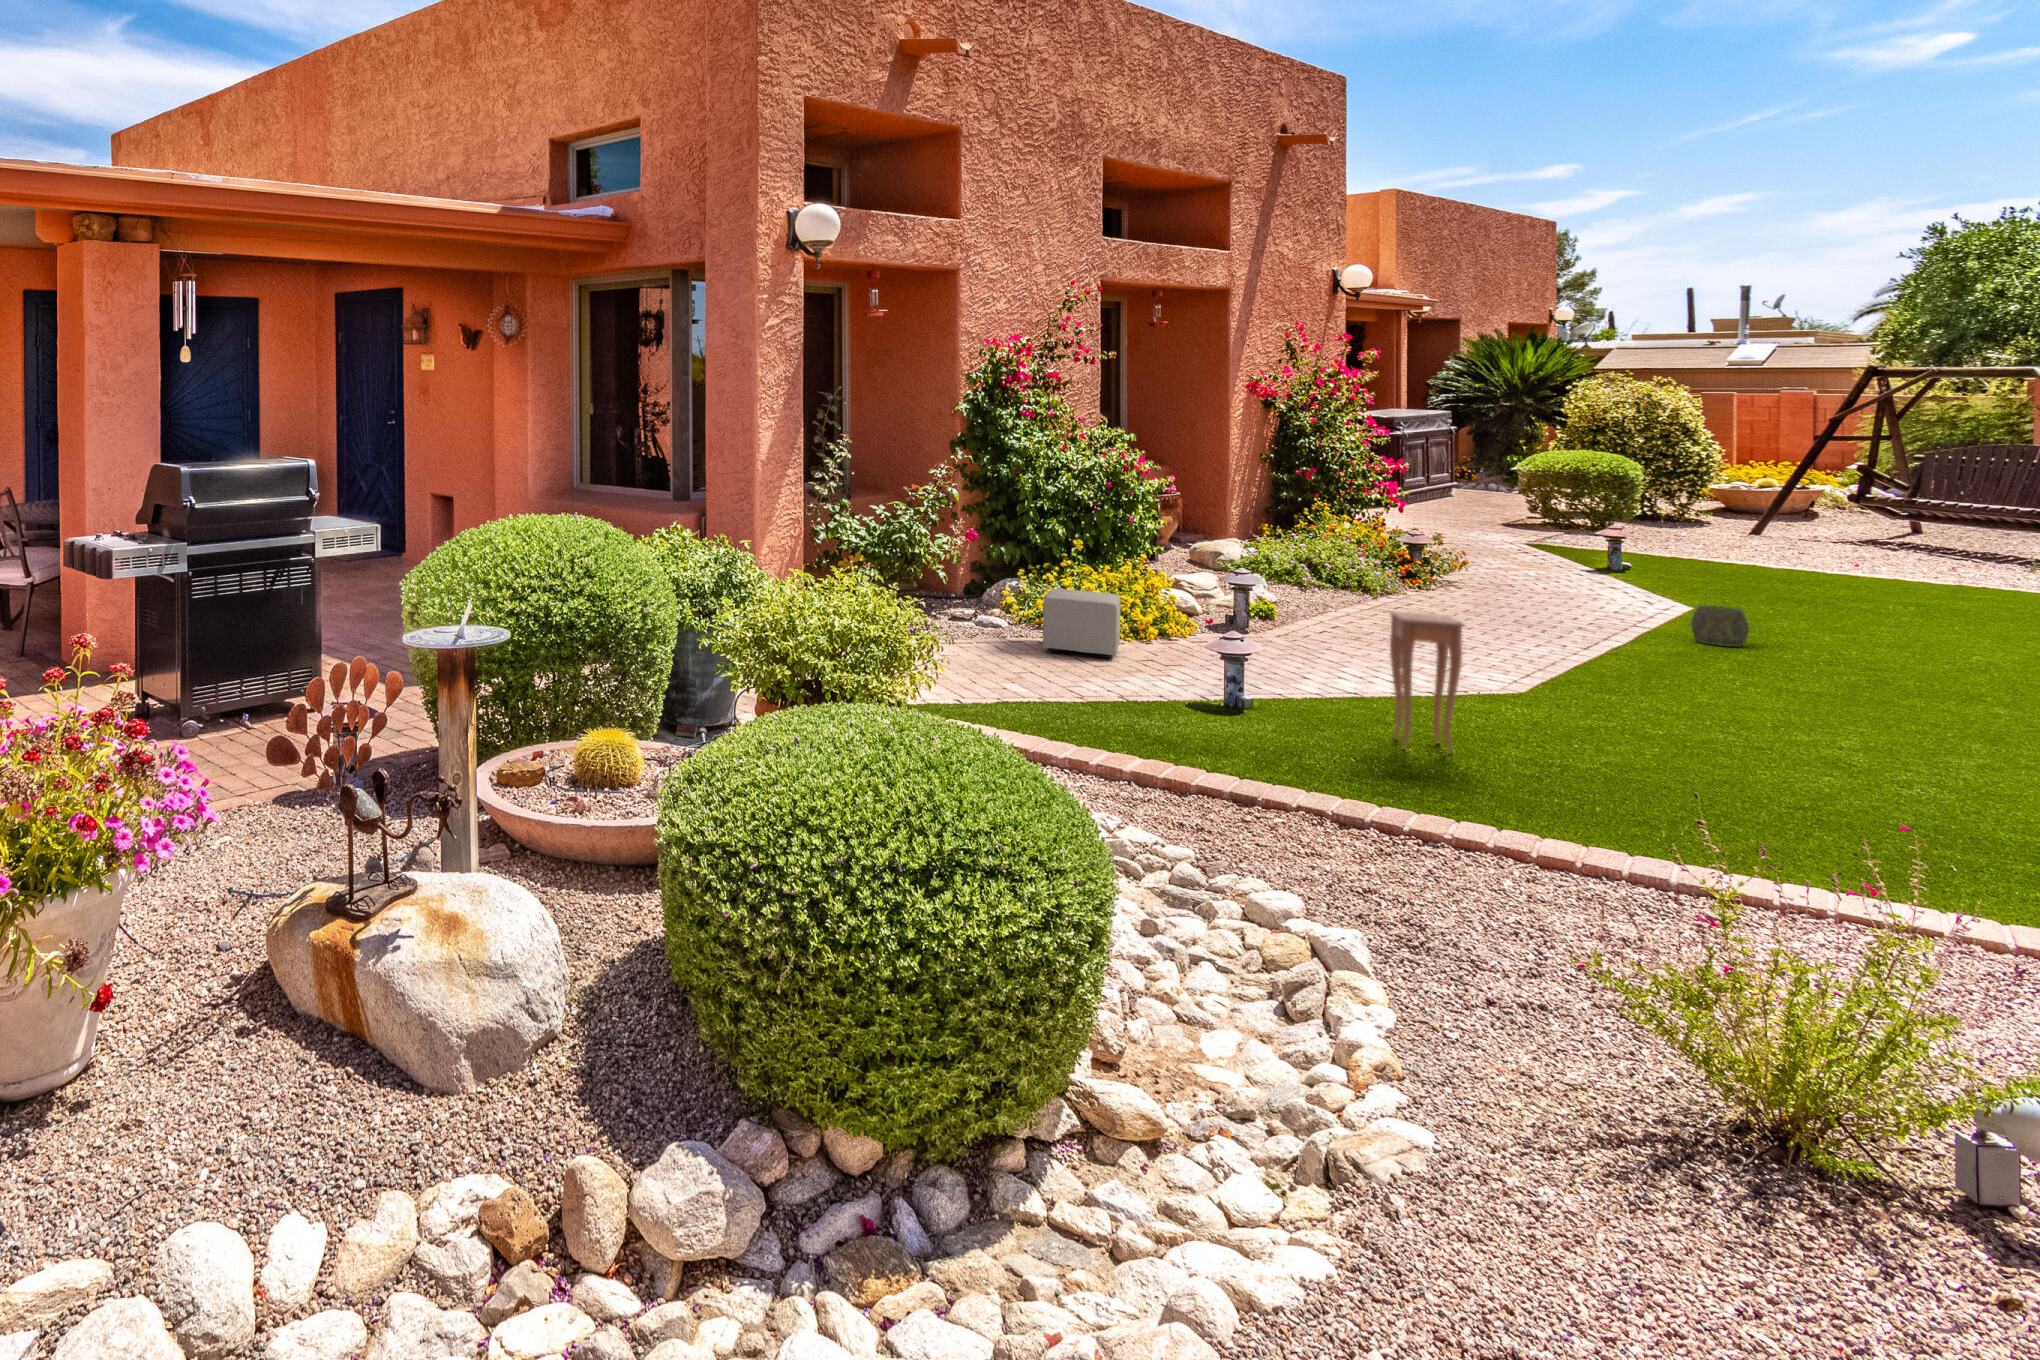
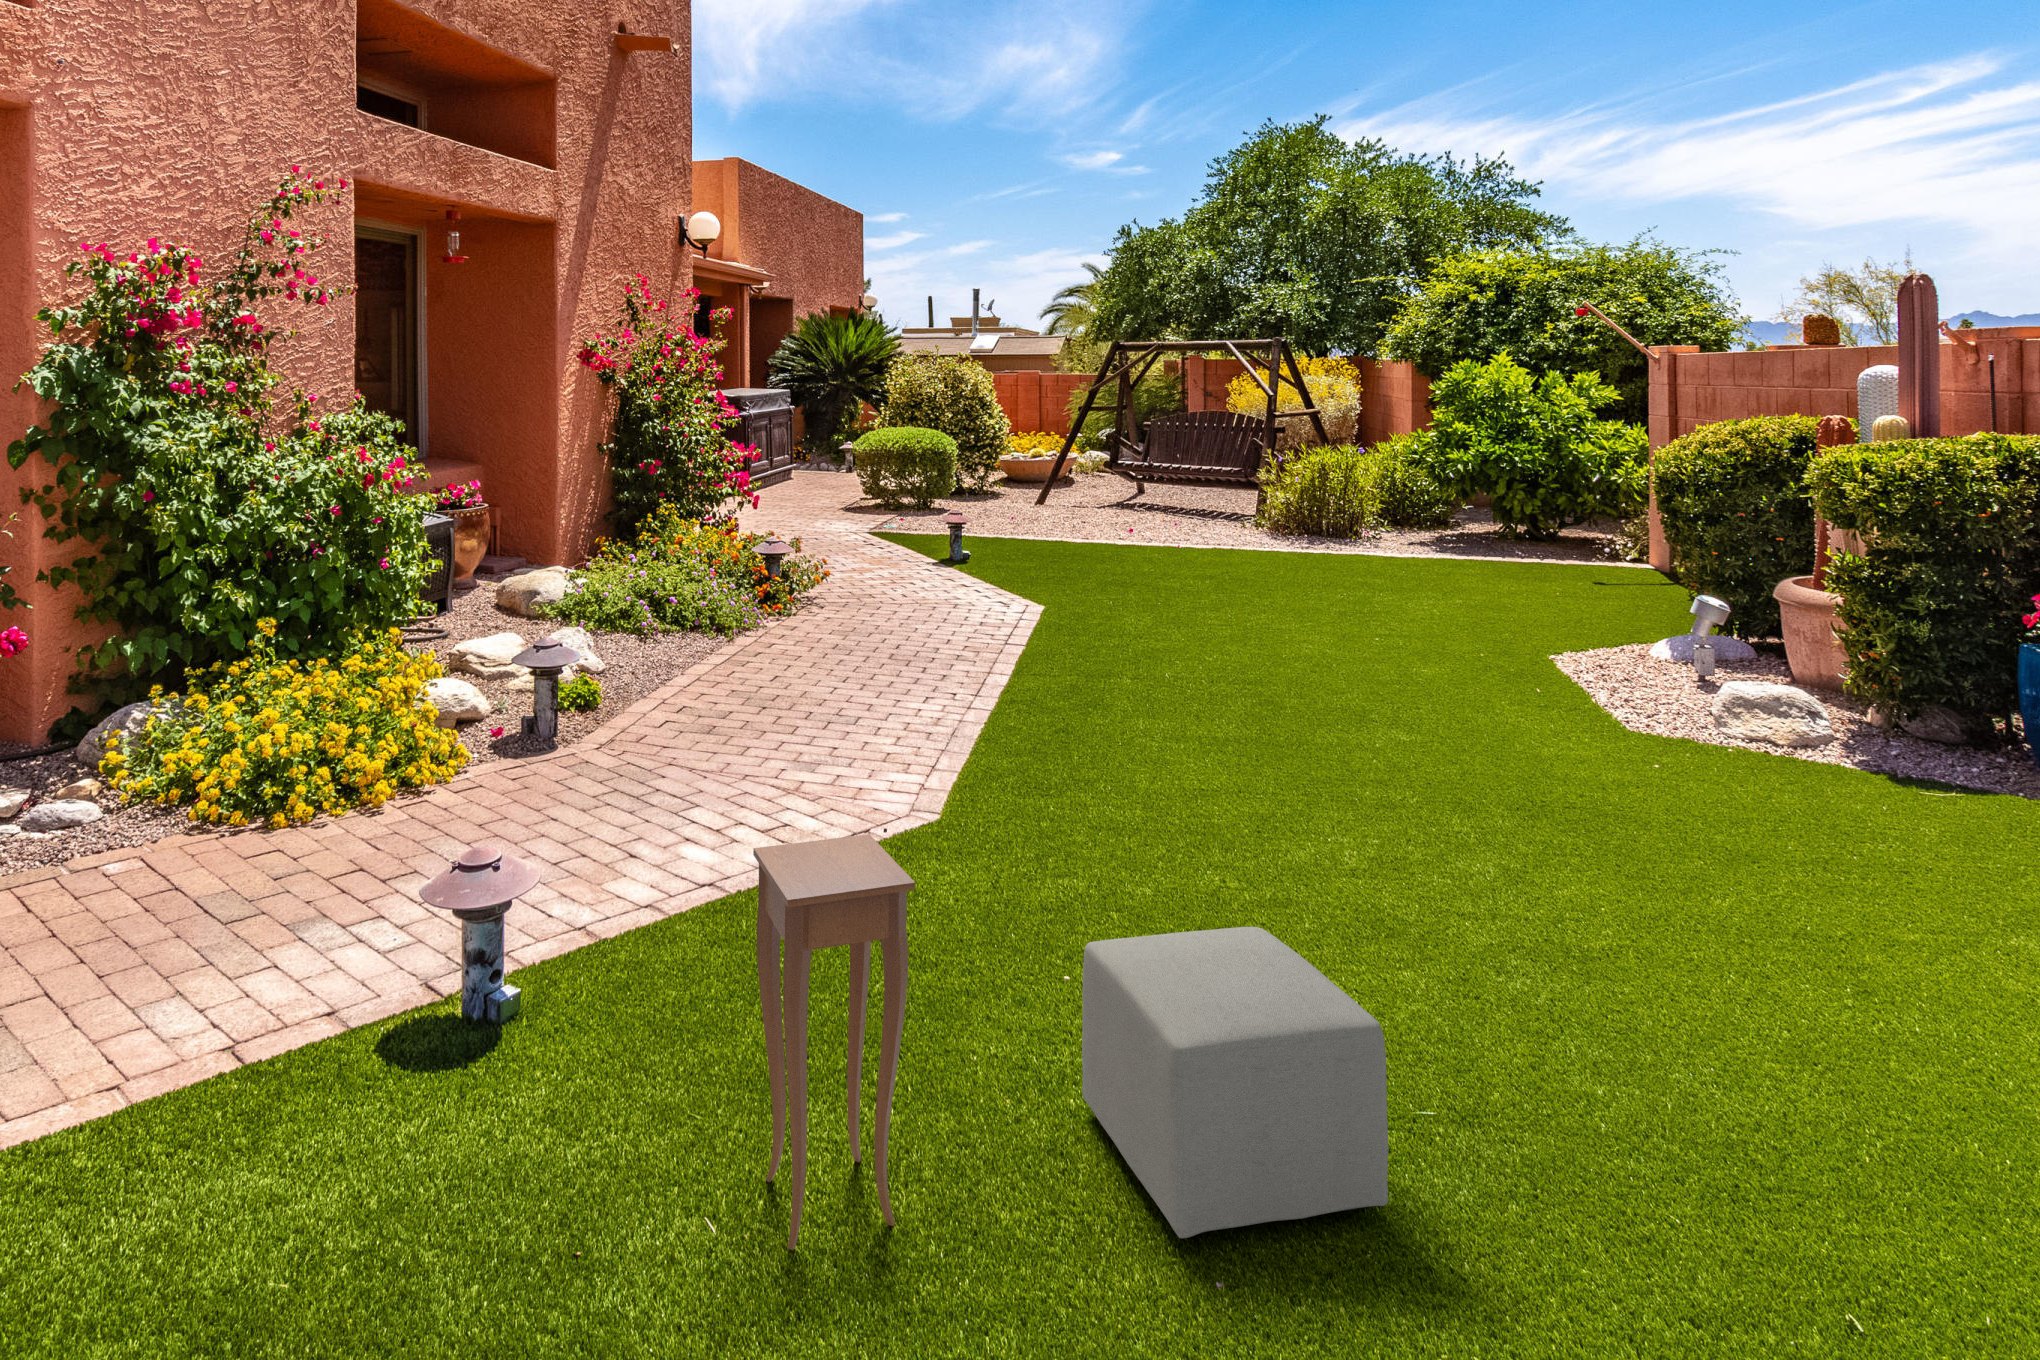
ottoman: present [1043,589,1121,658] -> present [1082,927,1388,1238]
woven basket: present [1691,605,1749,647] -> none [1043,606,1095,657]

